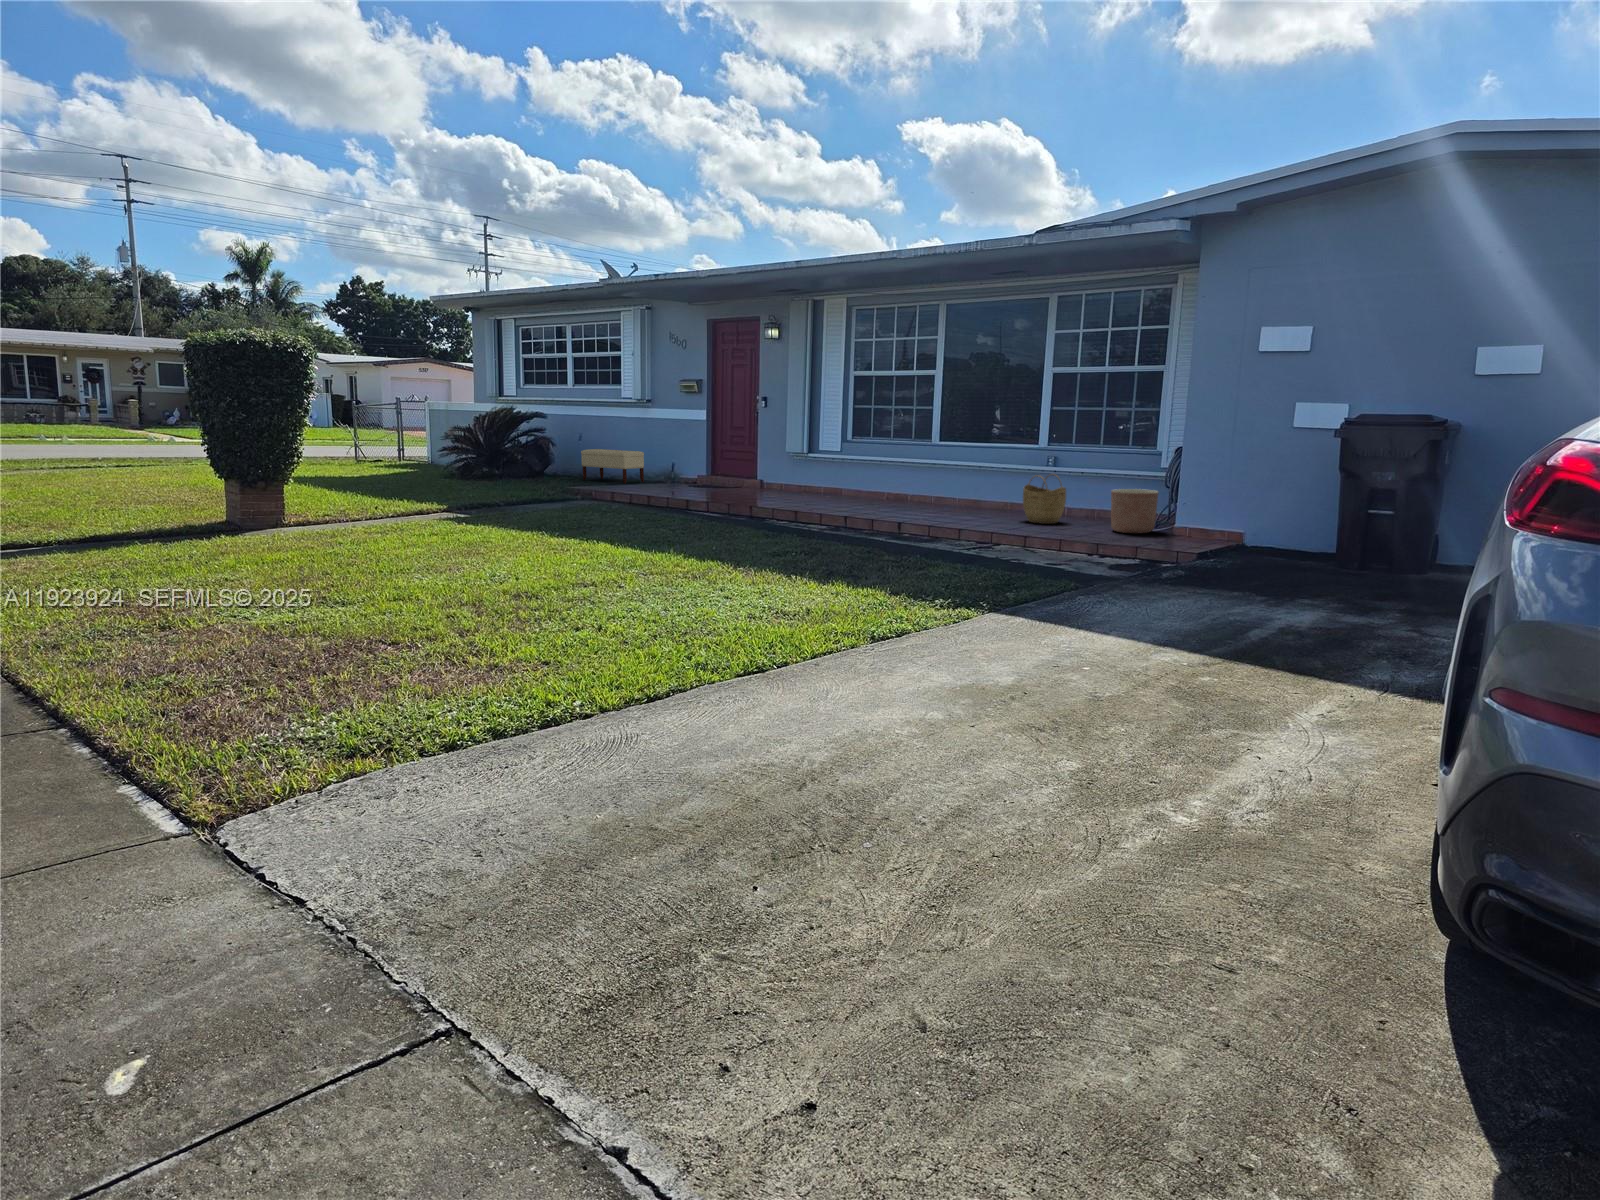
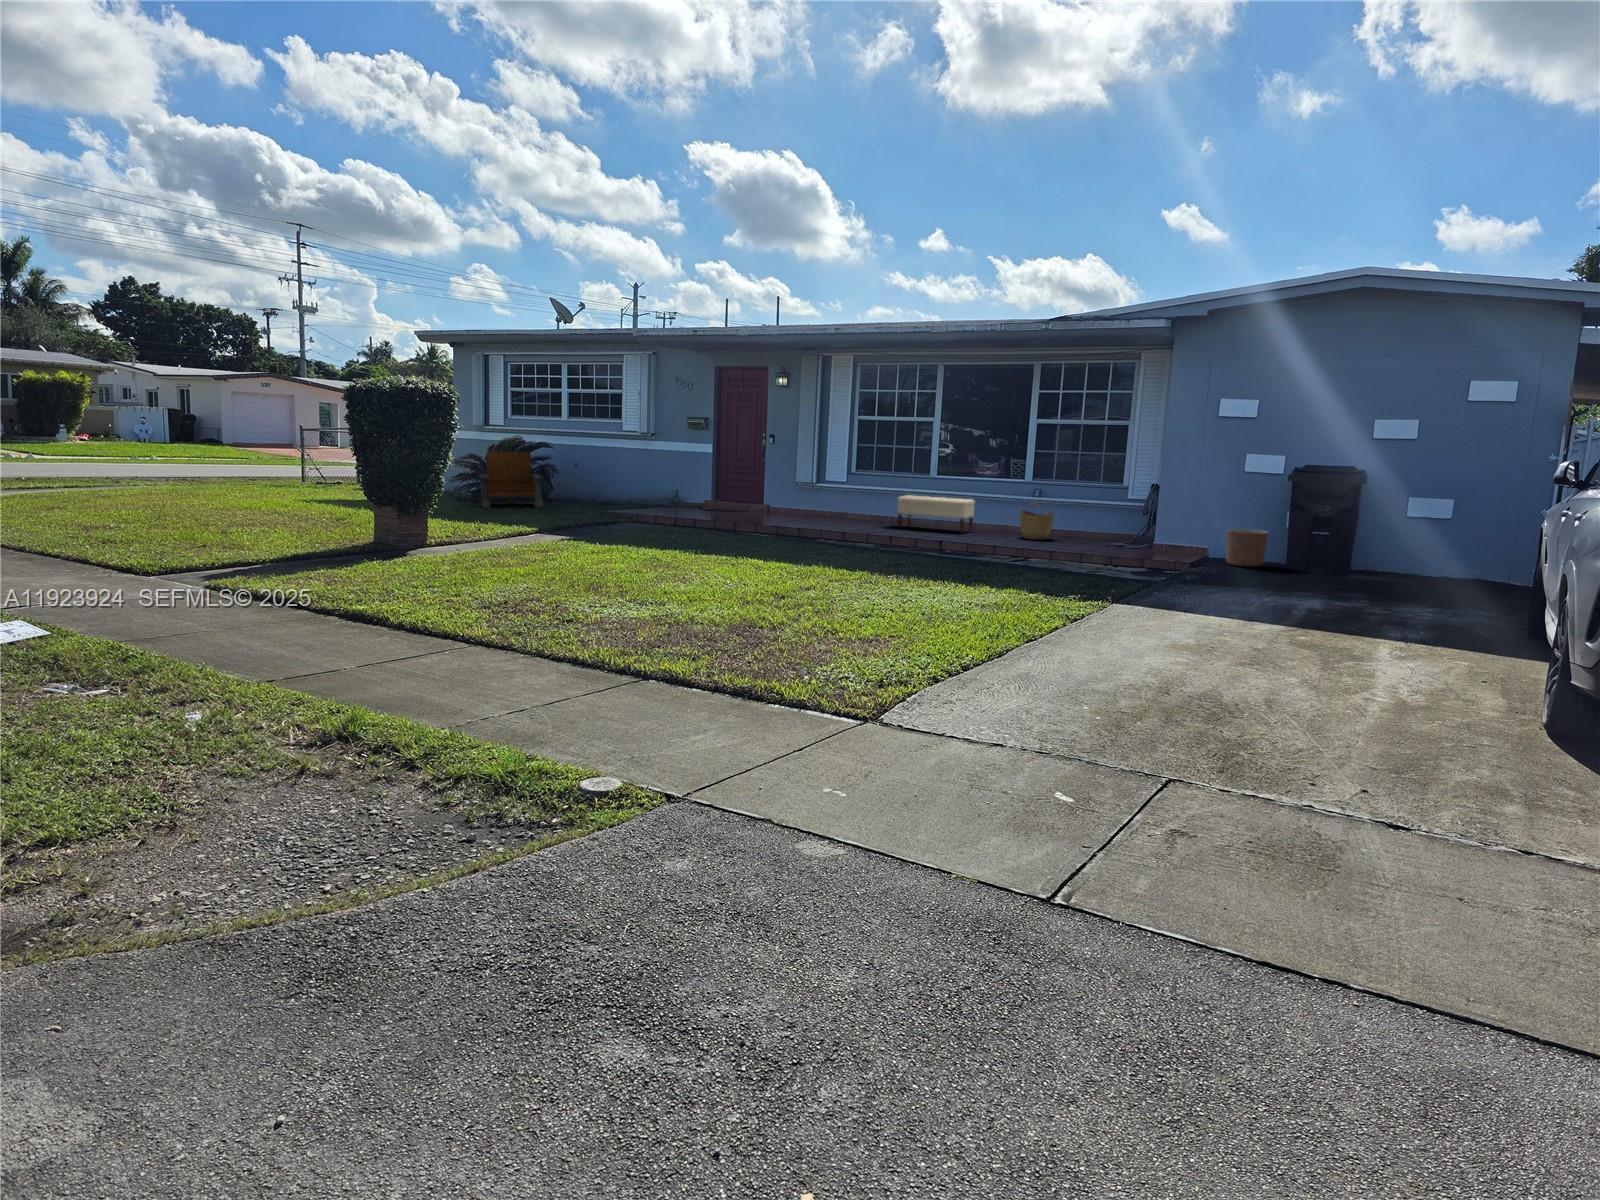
lounge chair: none [450,424,526,486] -> present [479,452,543,508]
bench: present [581,449,644,484] -> present [897,495,975,533]
planter: present [1111,489,1158,533] -> present [1226,529,1268,567]

